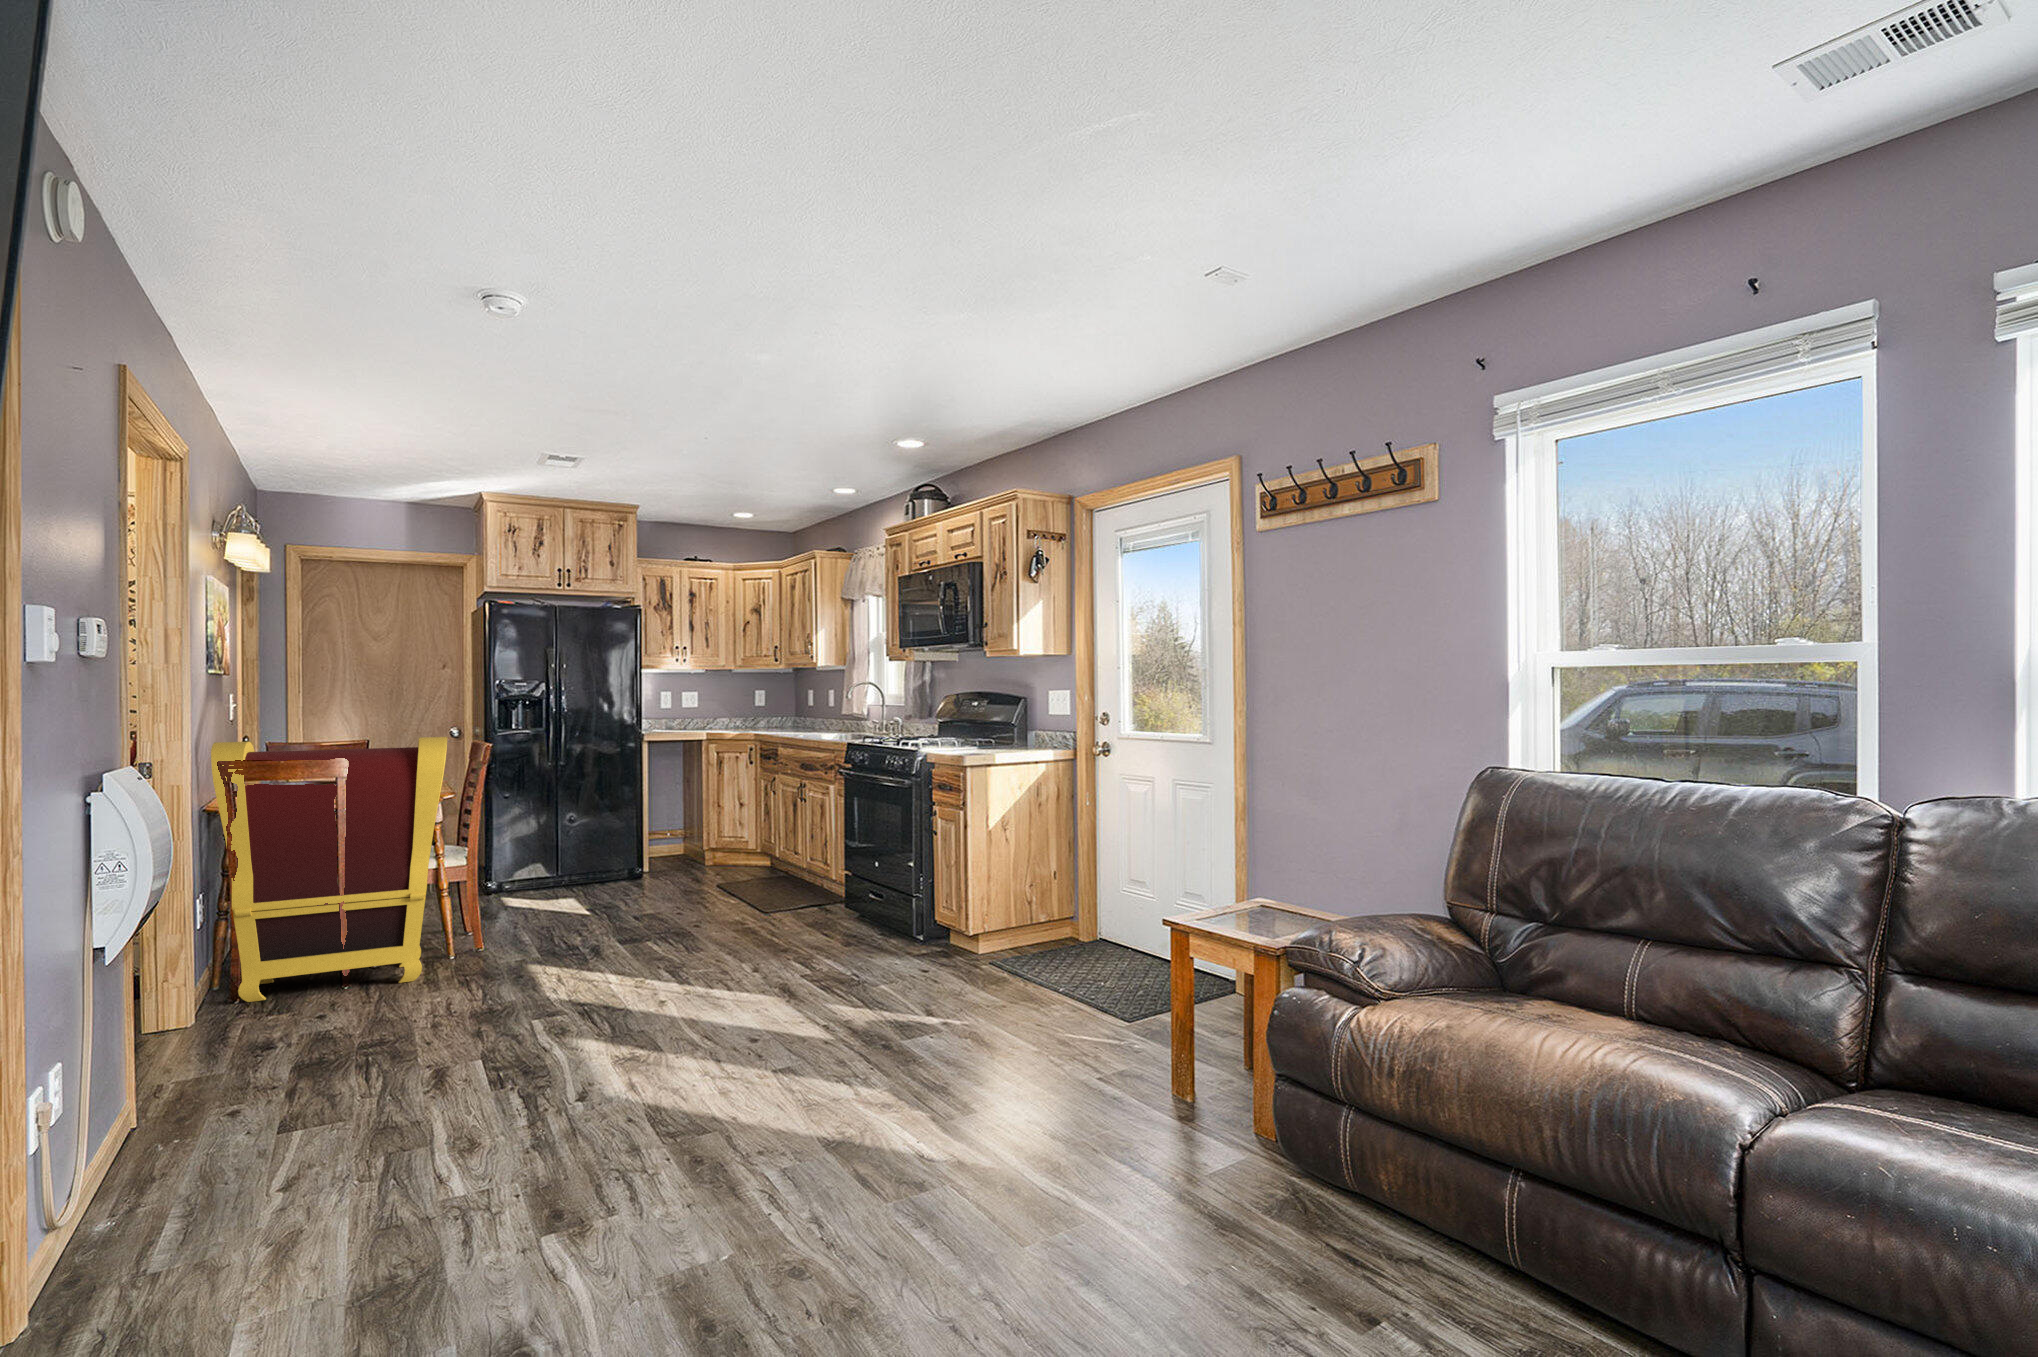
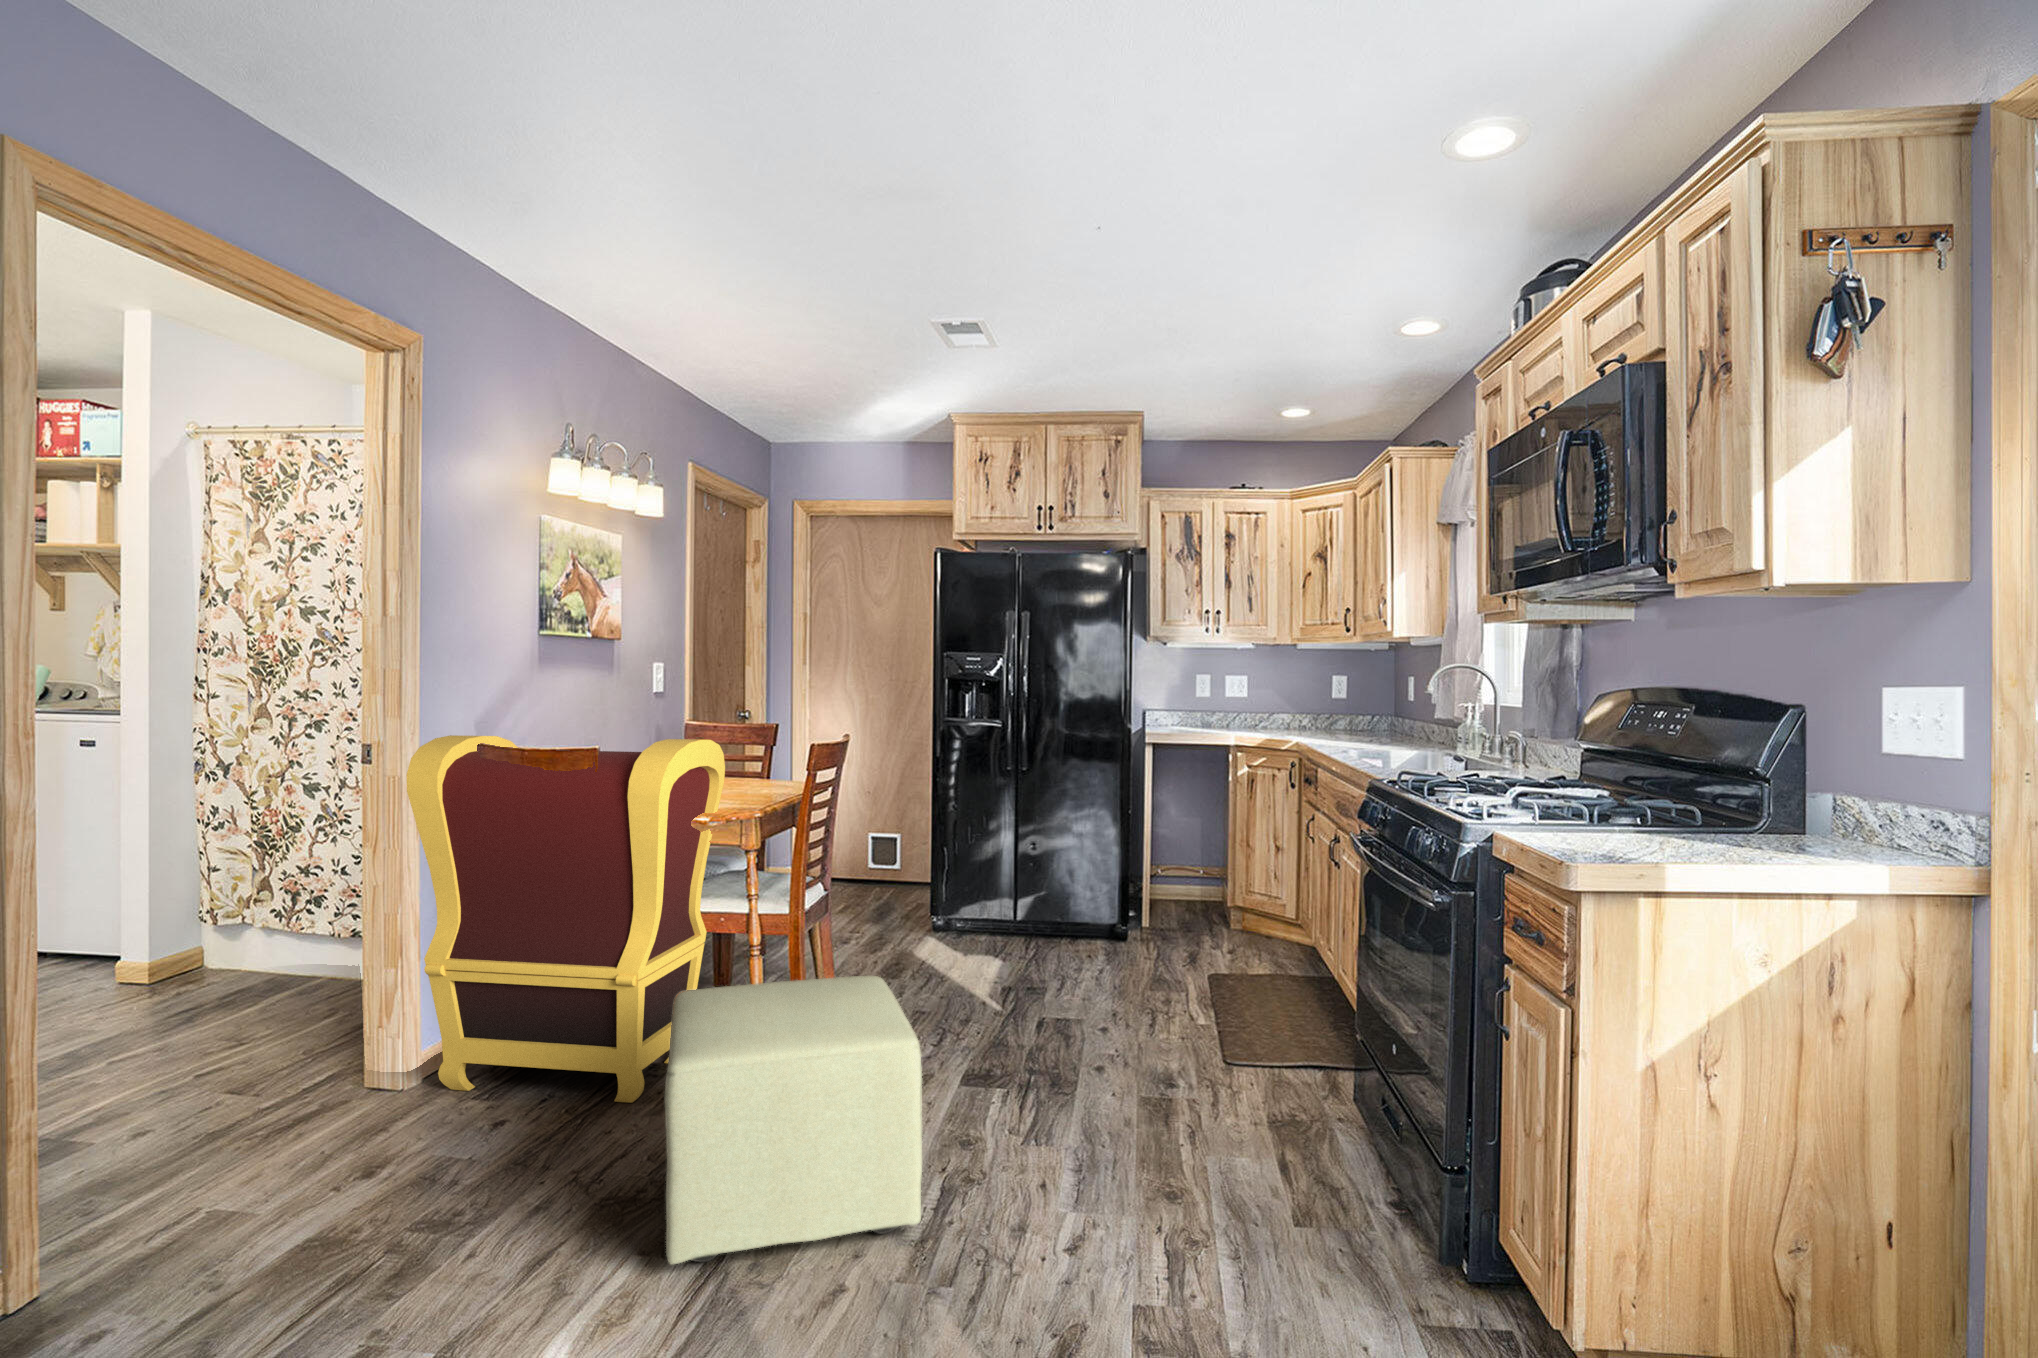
ottoman: none [497,866,681,1004] -> present [664,976,922,1264]

